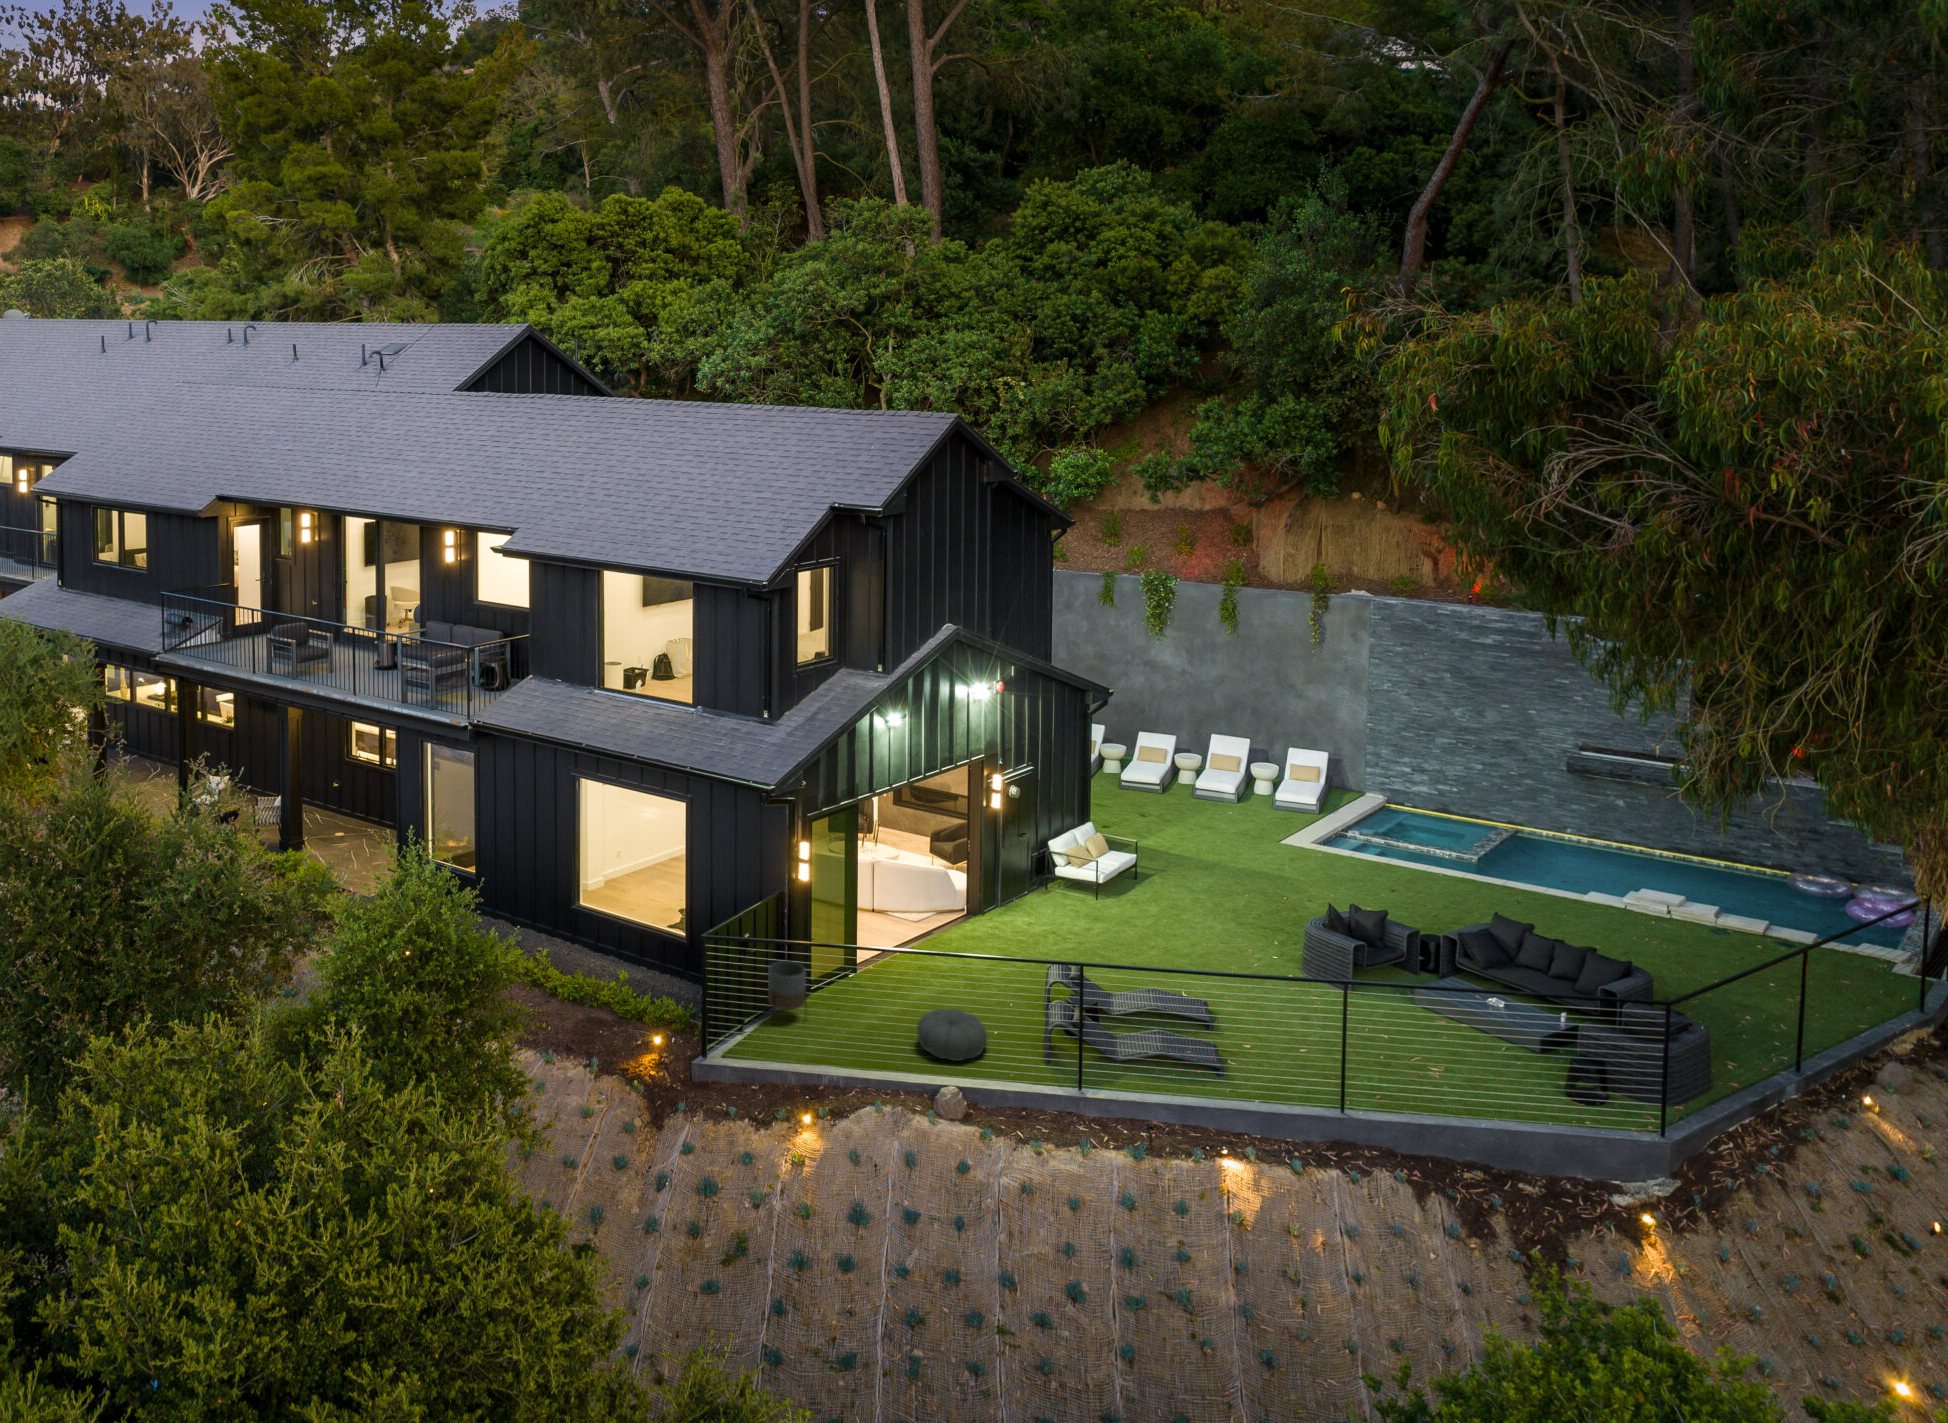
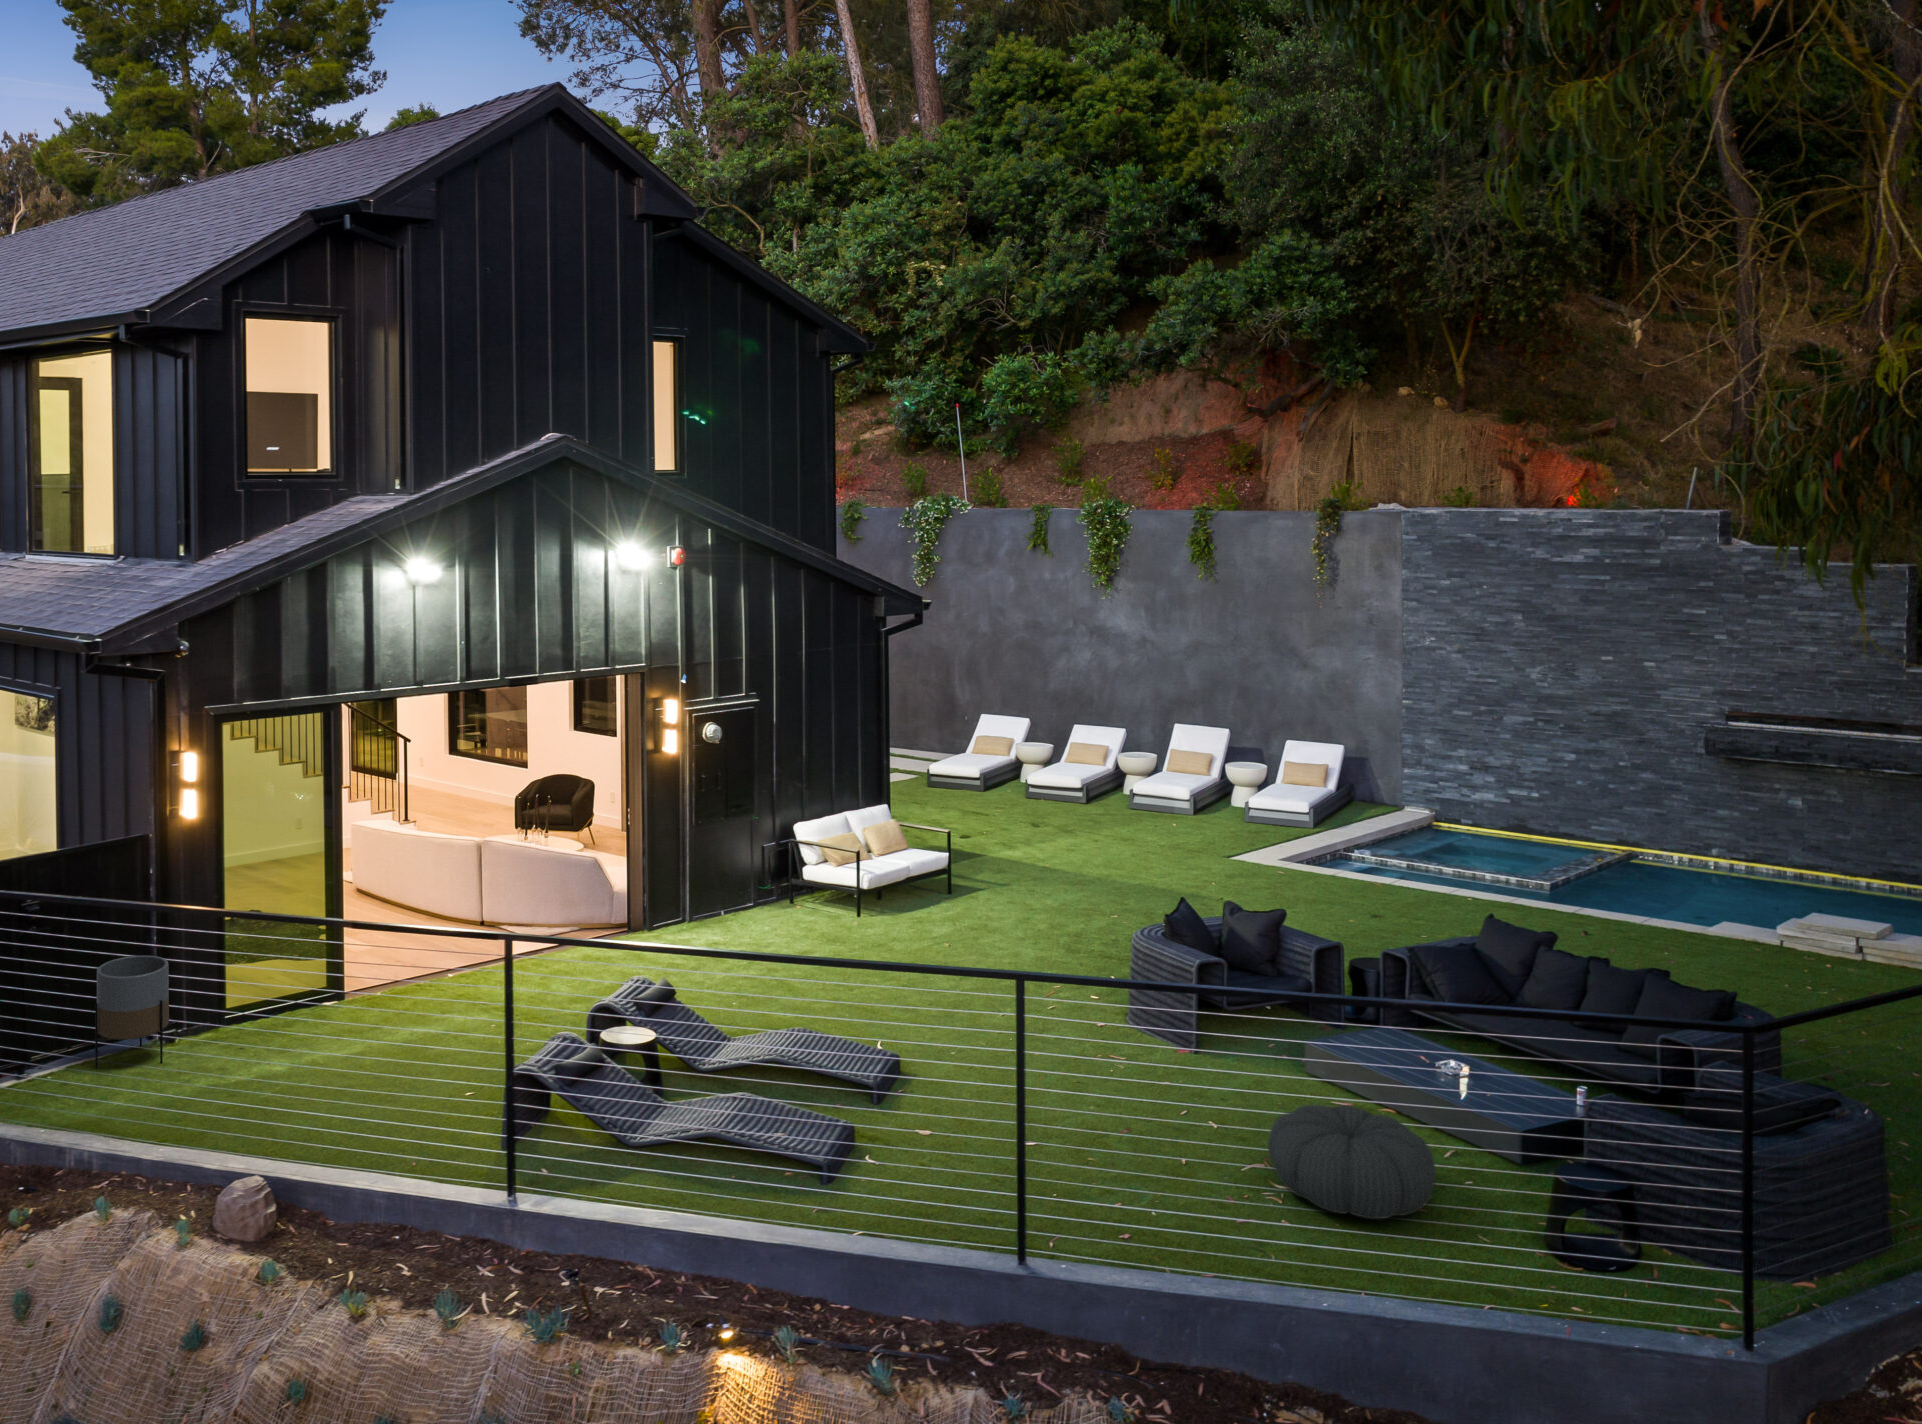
pouf: present [917,1009,987,1061] -> present [1268,1105,1436,1219]

